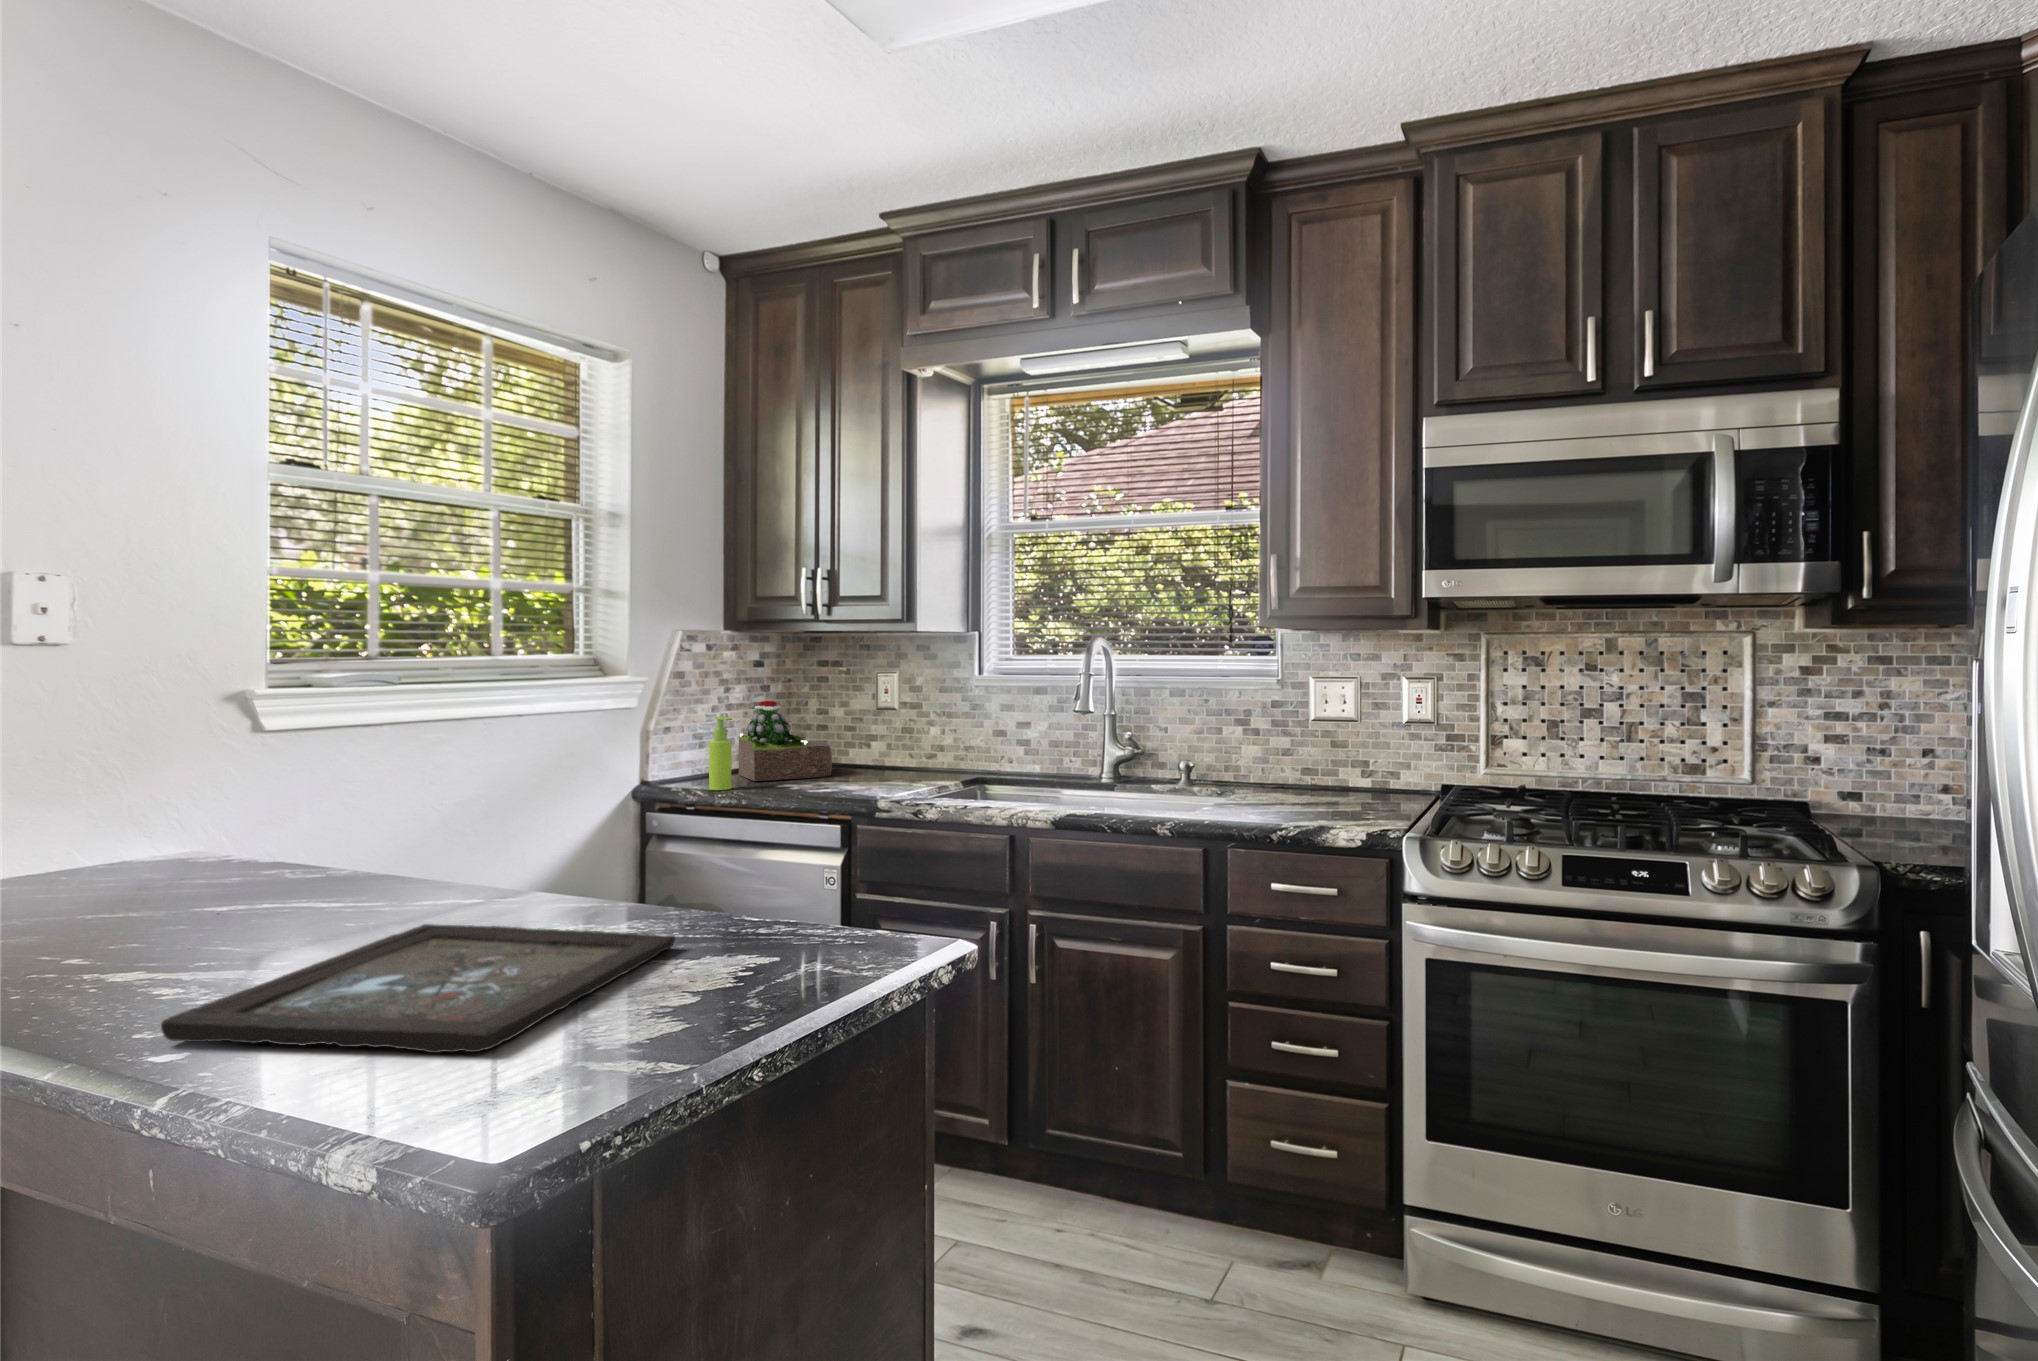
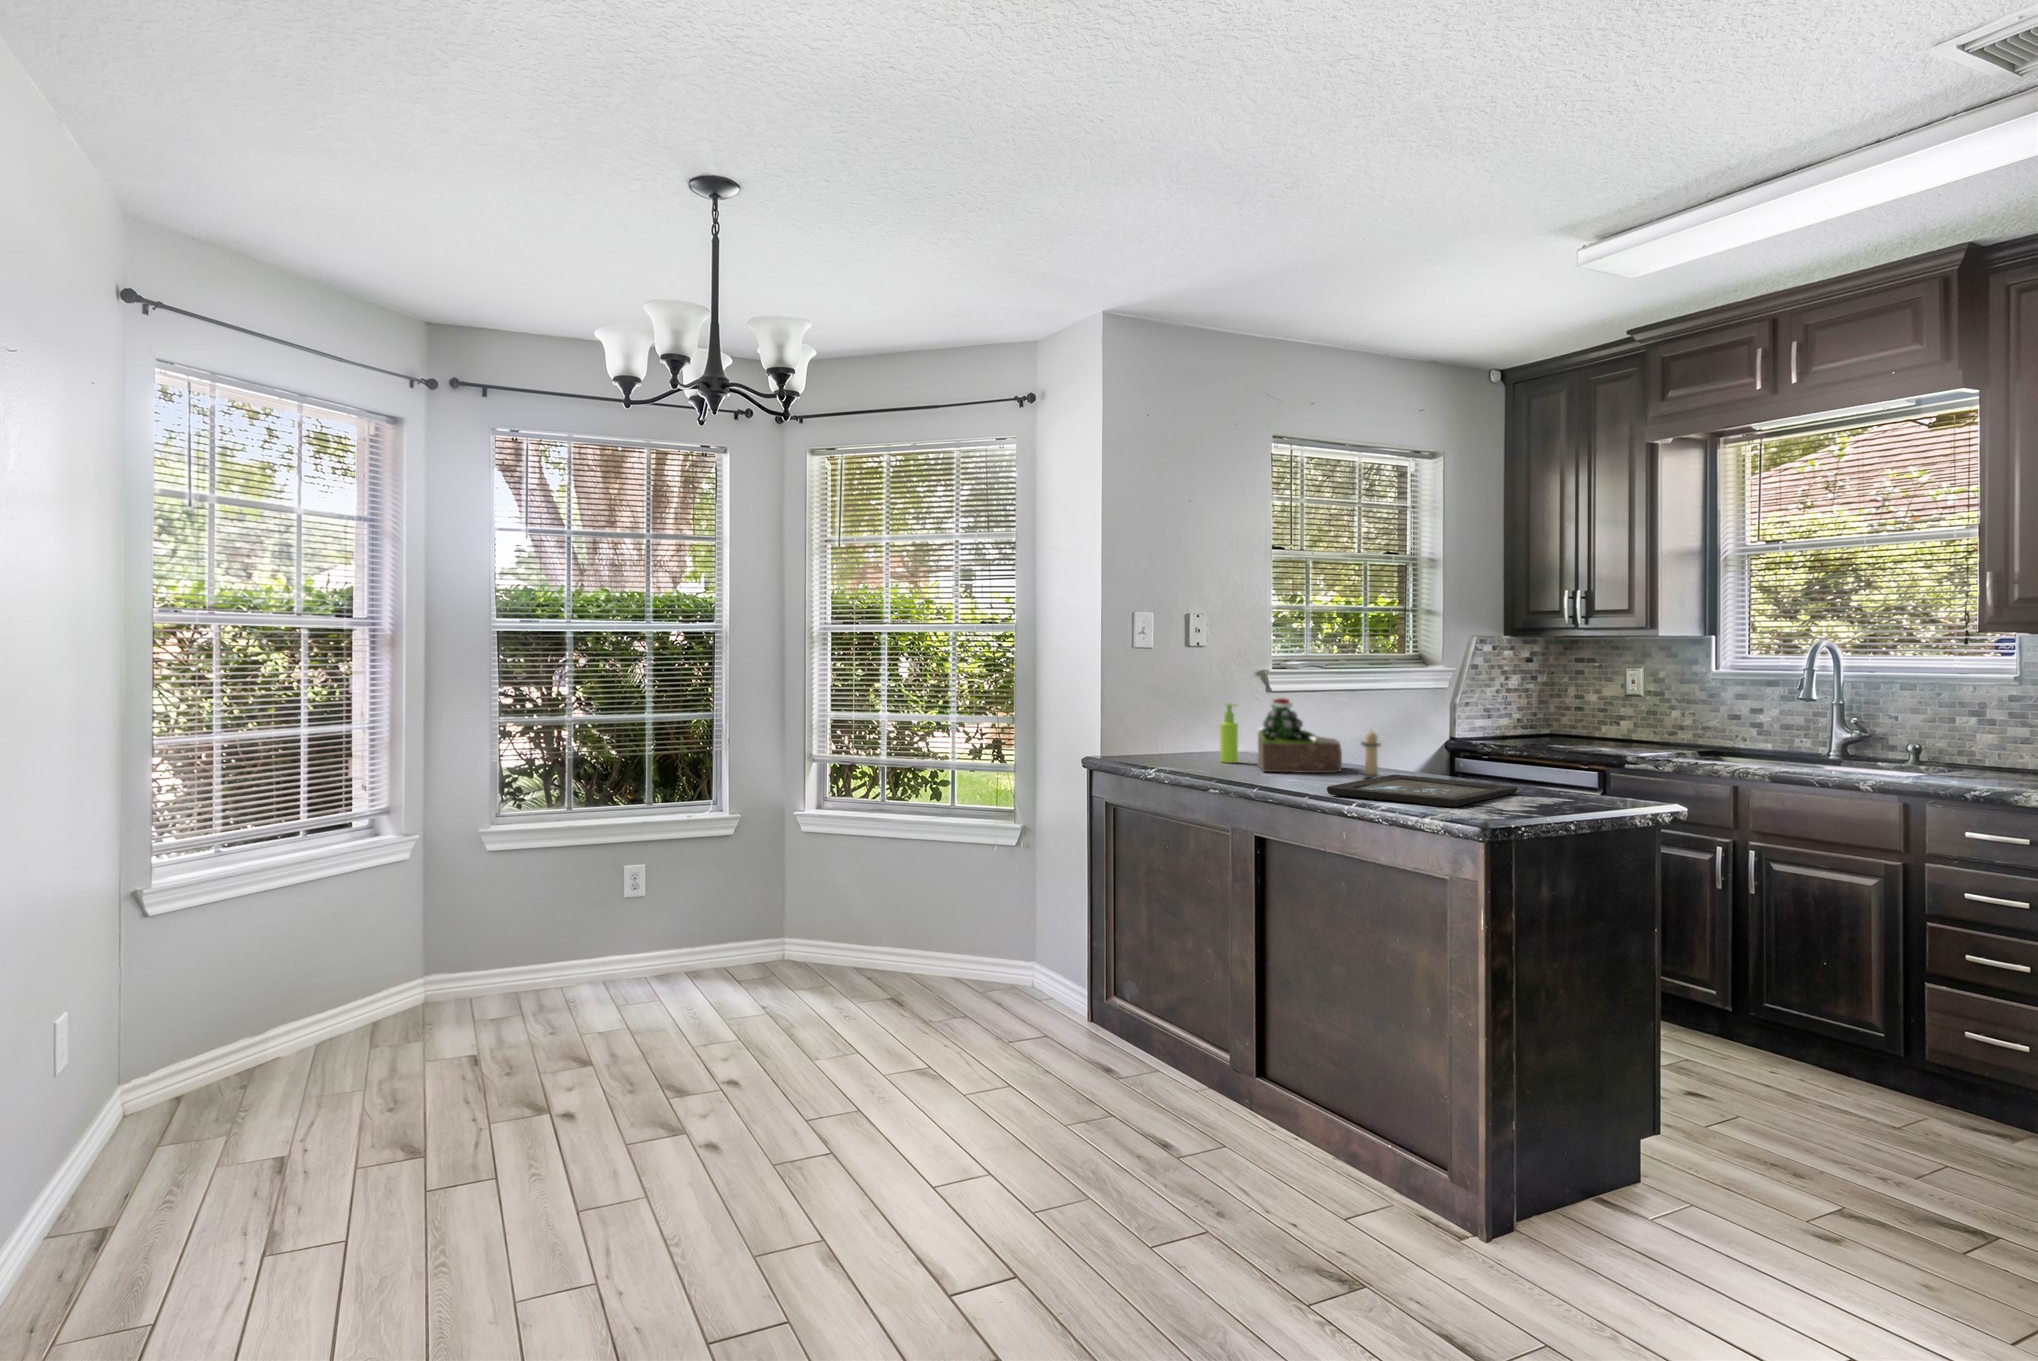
succulent plant: present [739,701,832,781] -> present [1258,698,1342,773]
soap dispenser: present [709,717,732,790] -> present [1220,703,1238,763]
candle: none [358,819,419,933] -> present [1361,731,1380,778]

